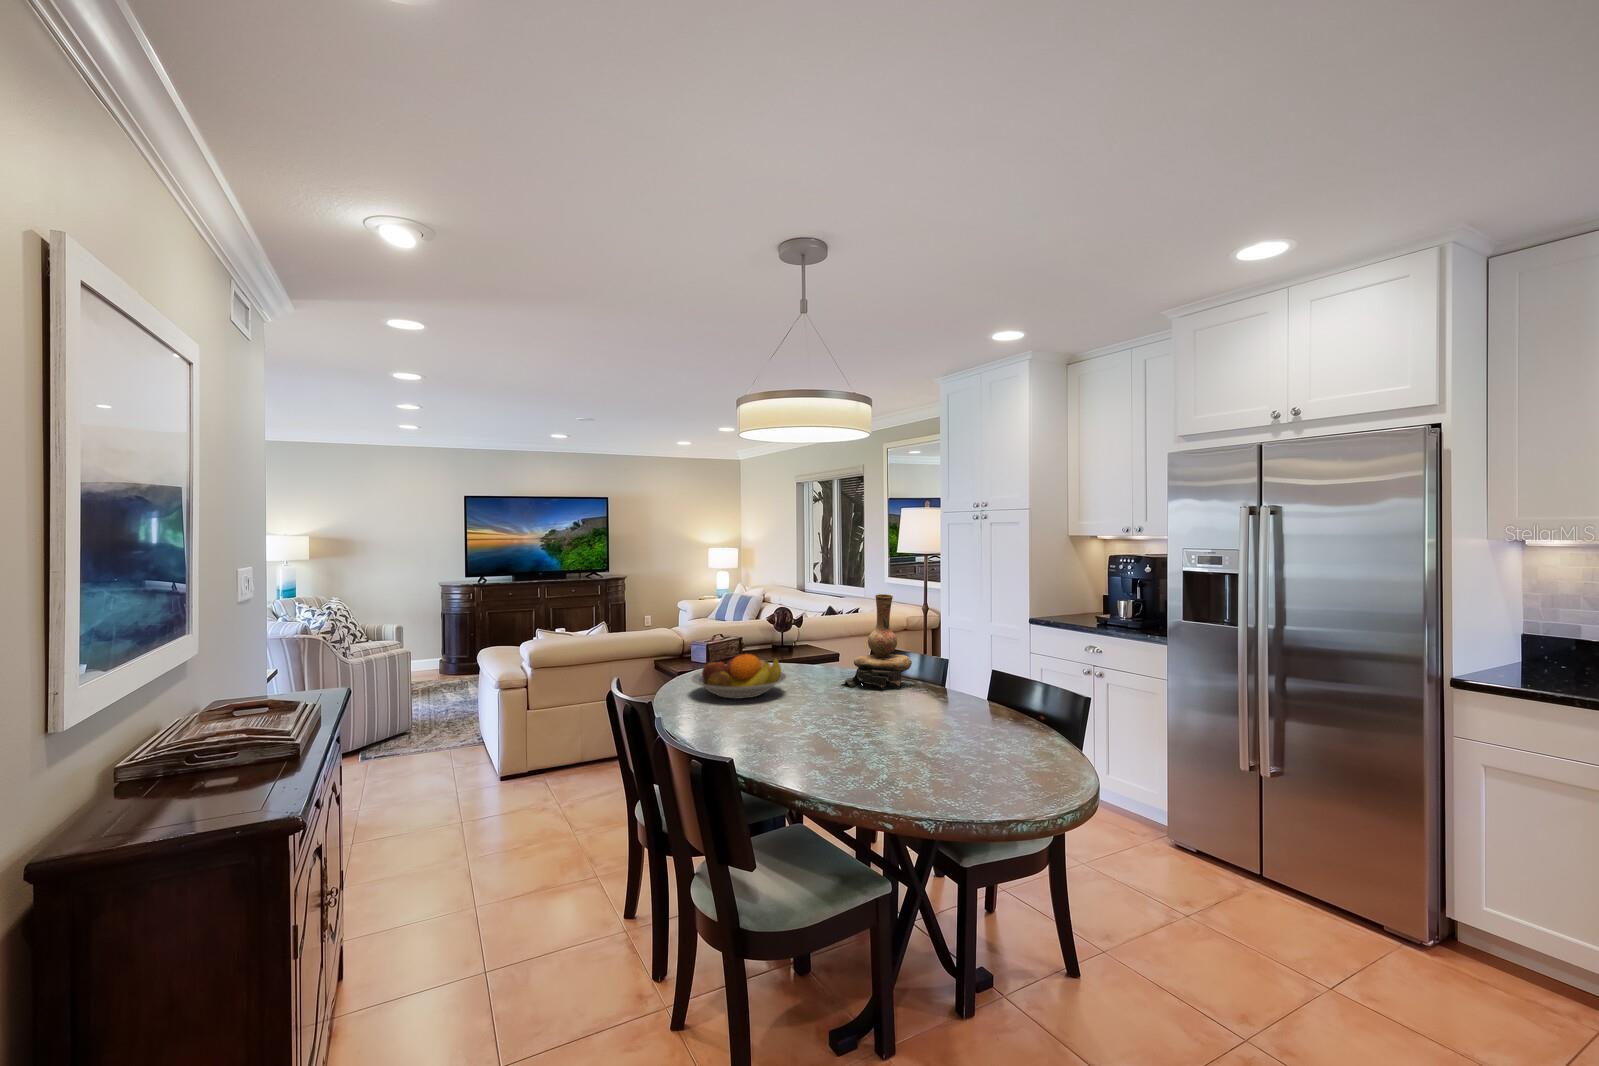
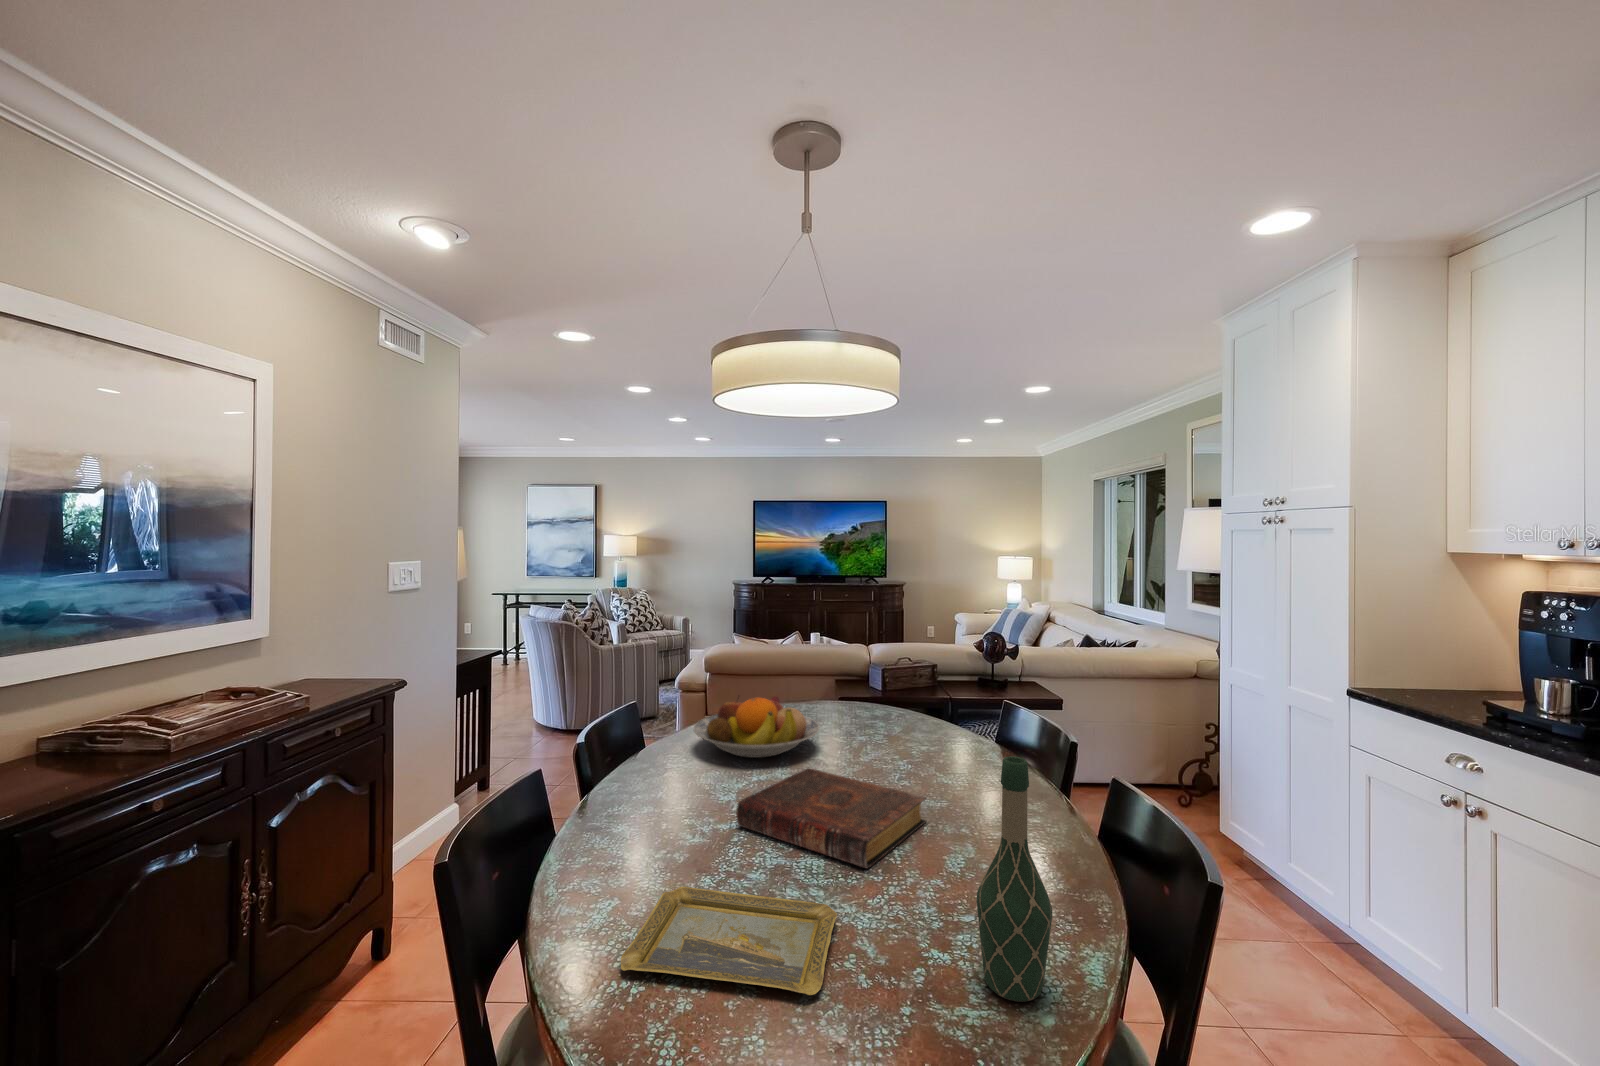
vase: present [844,594,912,689] -> none [905,632,1007,782]
wine bottle: none [1005,637,1042,750] -> present [977,756,1052,1002]
book: none [809,691,908,728] -> present [736,768,926,869]
tray: none [835,738,961,776] -> present [621,887,837,995]

